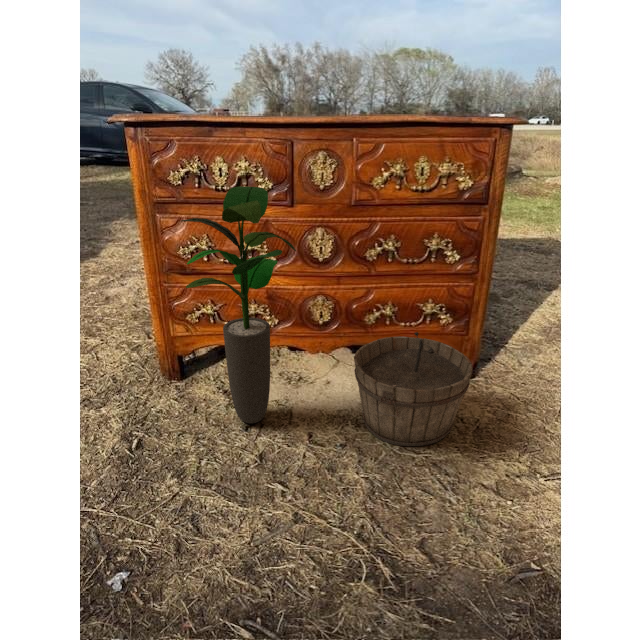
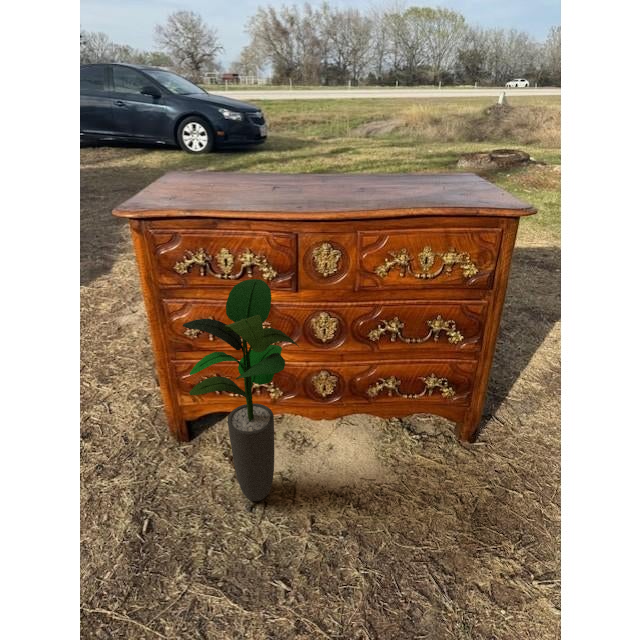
wooden bucket: present [354,332,473,446] -> none [356,412,474,532]

